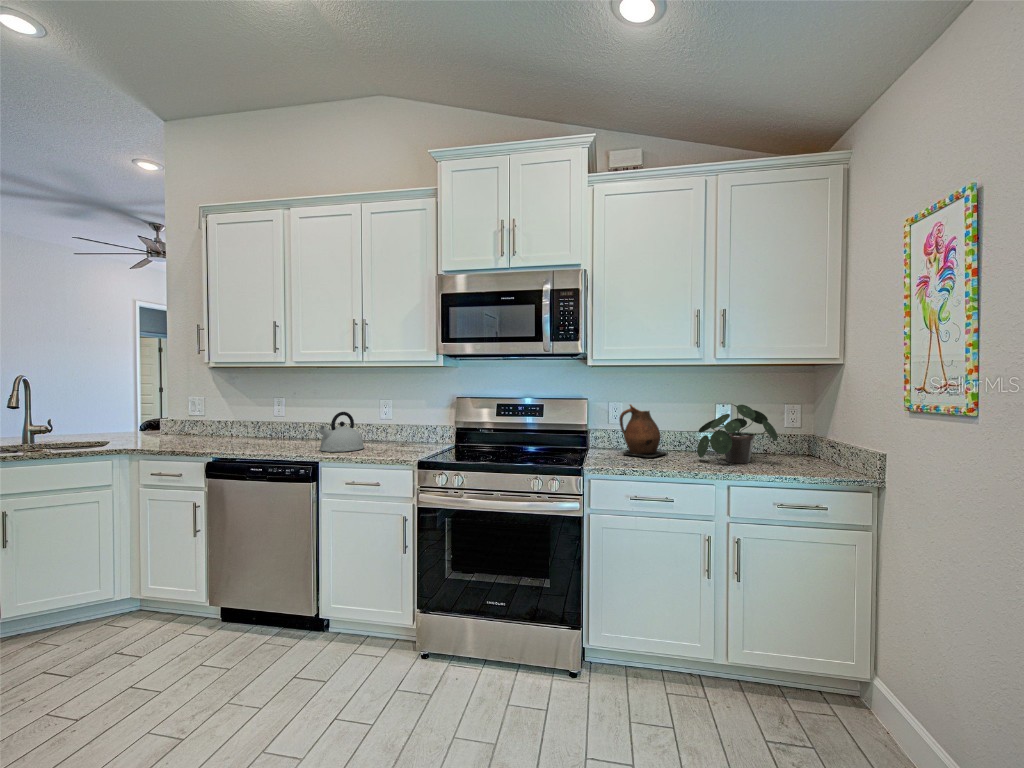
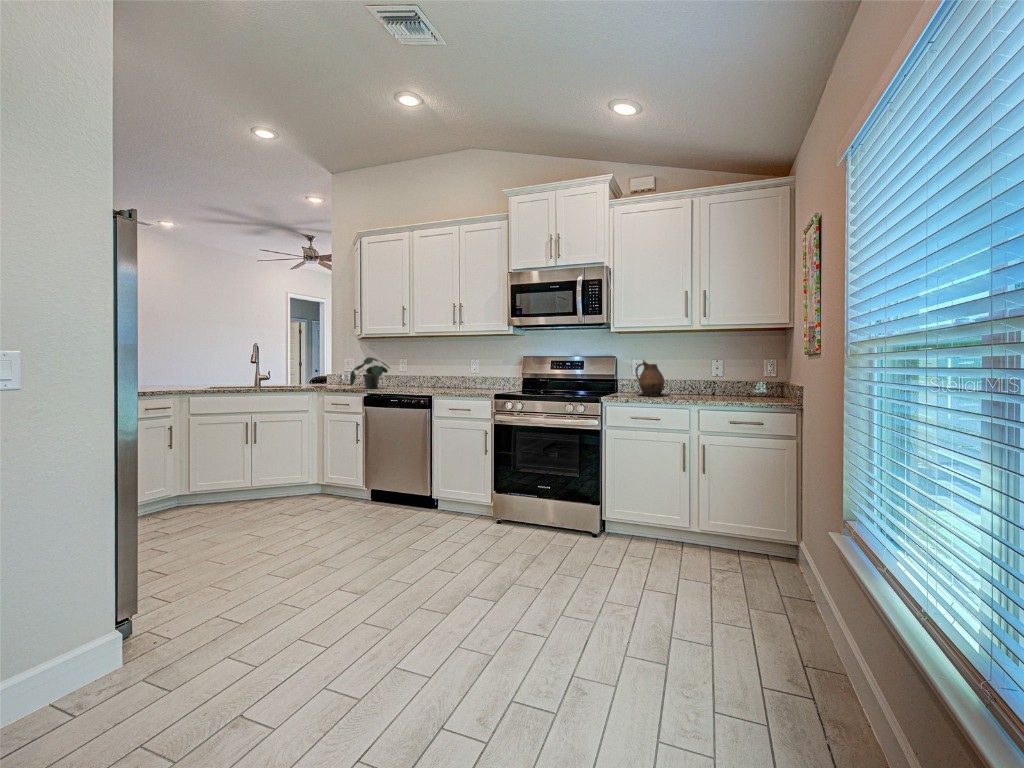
potted plant: present [697,404,778,463] -> present [350,357,389,389]
kettle: present [318,412,364,452] -> none [432,366,461,391]

